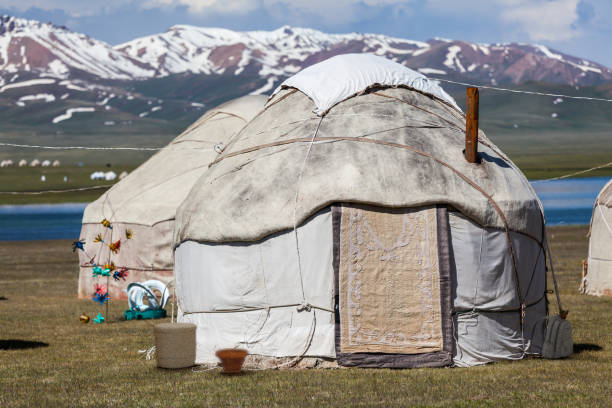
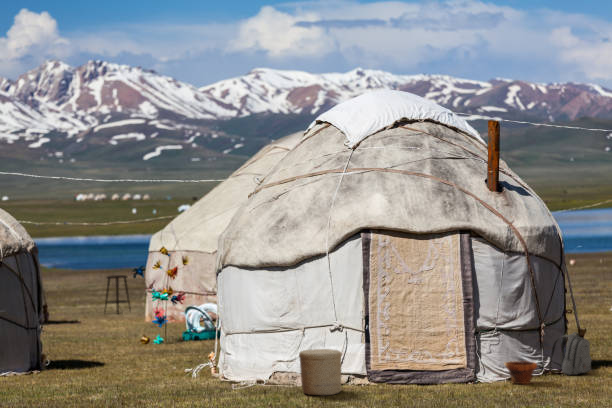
stool: none [53,251,81,292] -> present [105,275,131,312]
woven basket: present [154,322,197,368] -> present [299,349,342,395]
planter: present [215,348,249,373] -> present [505,361,537,384]

